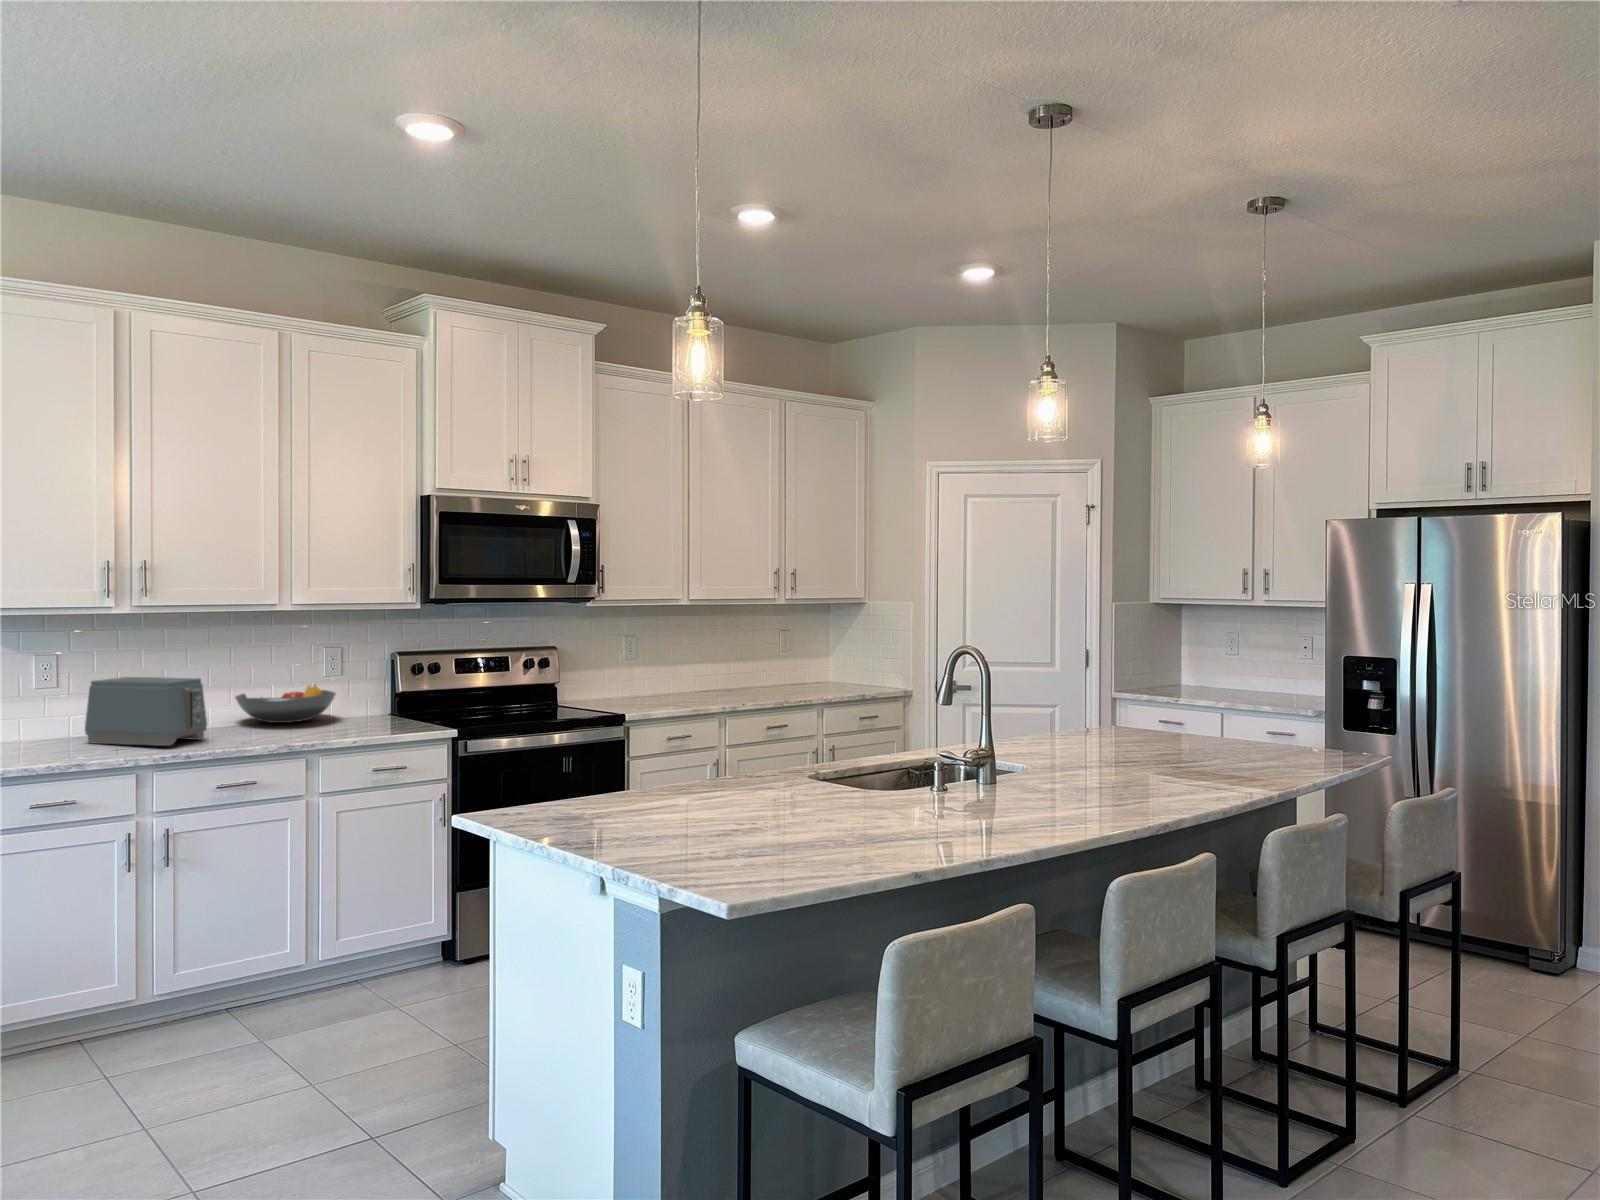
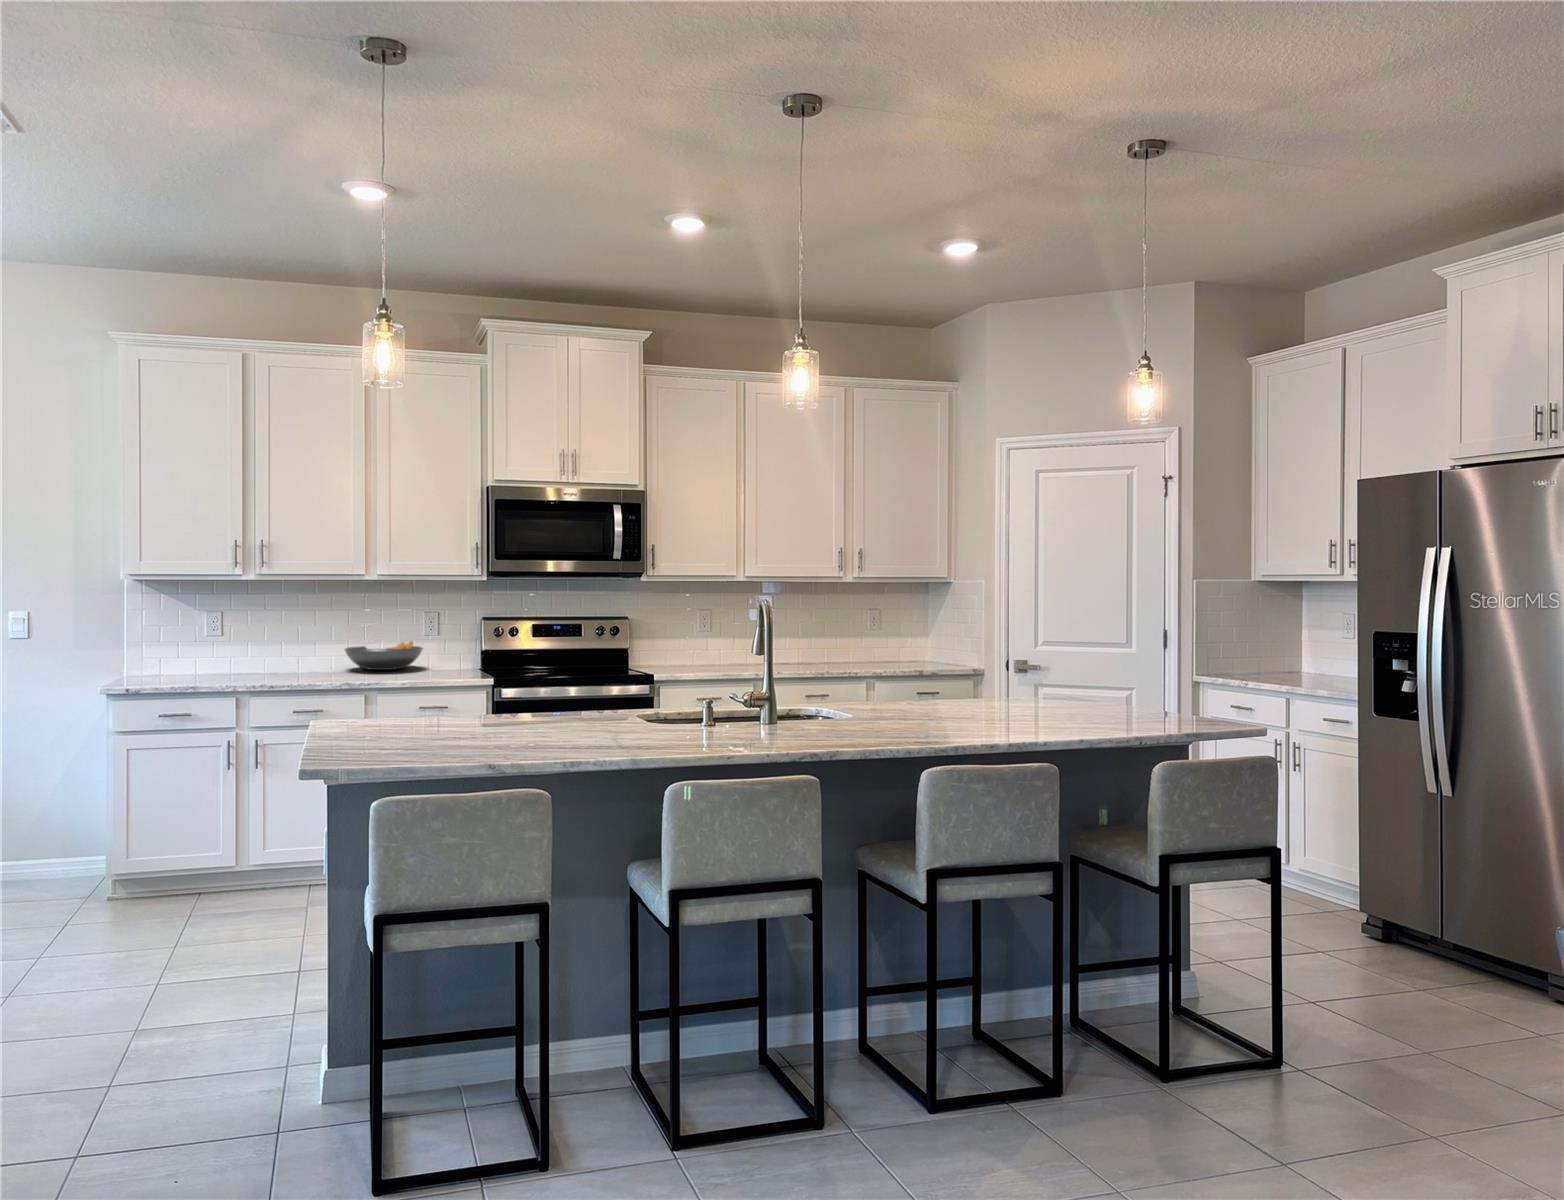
toaster: present [85,677,207,746] -> none [223,629,305,679]

